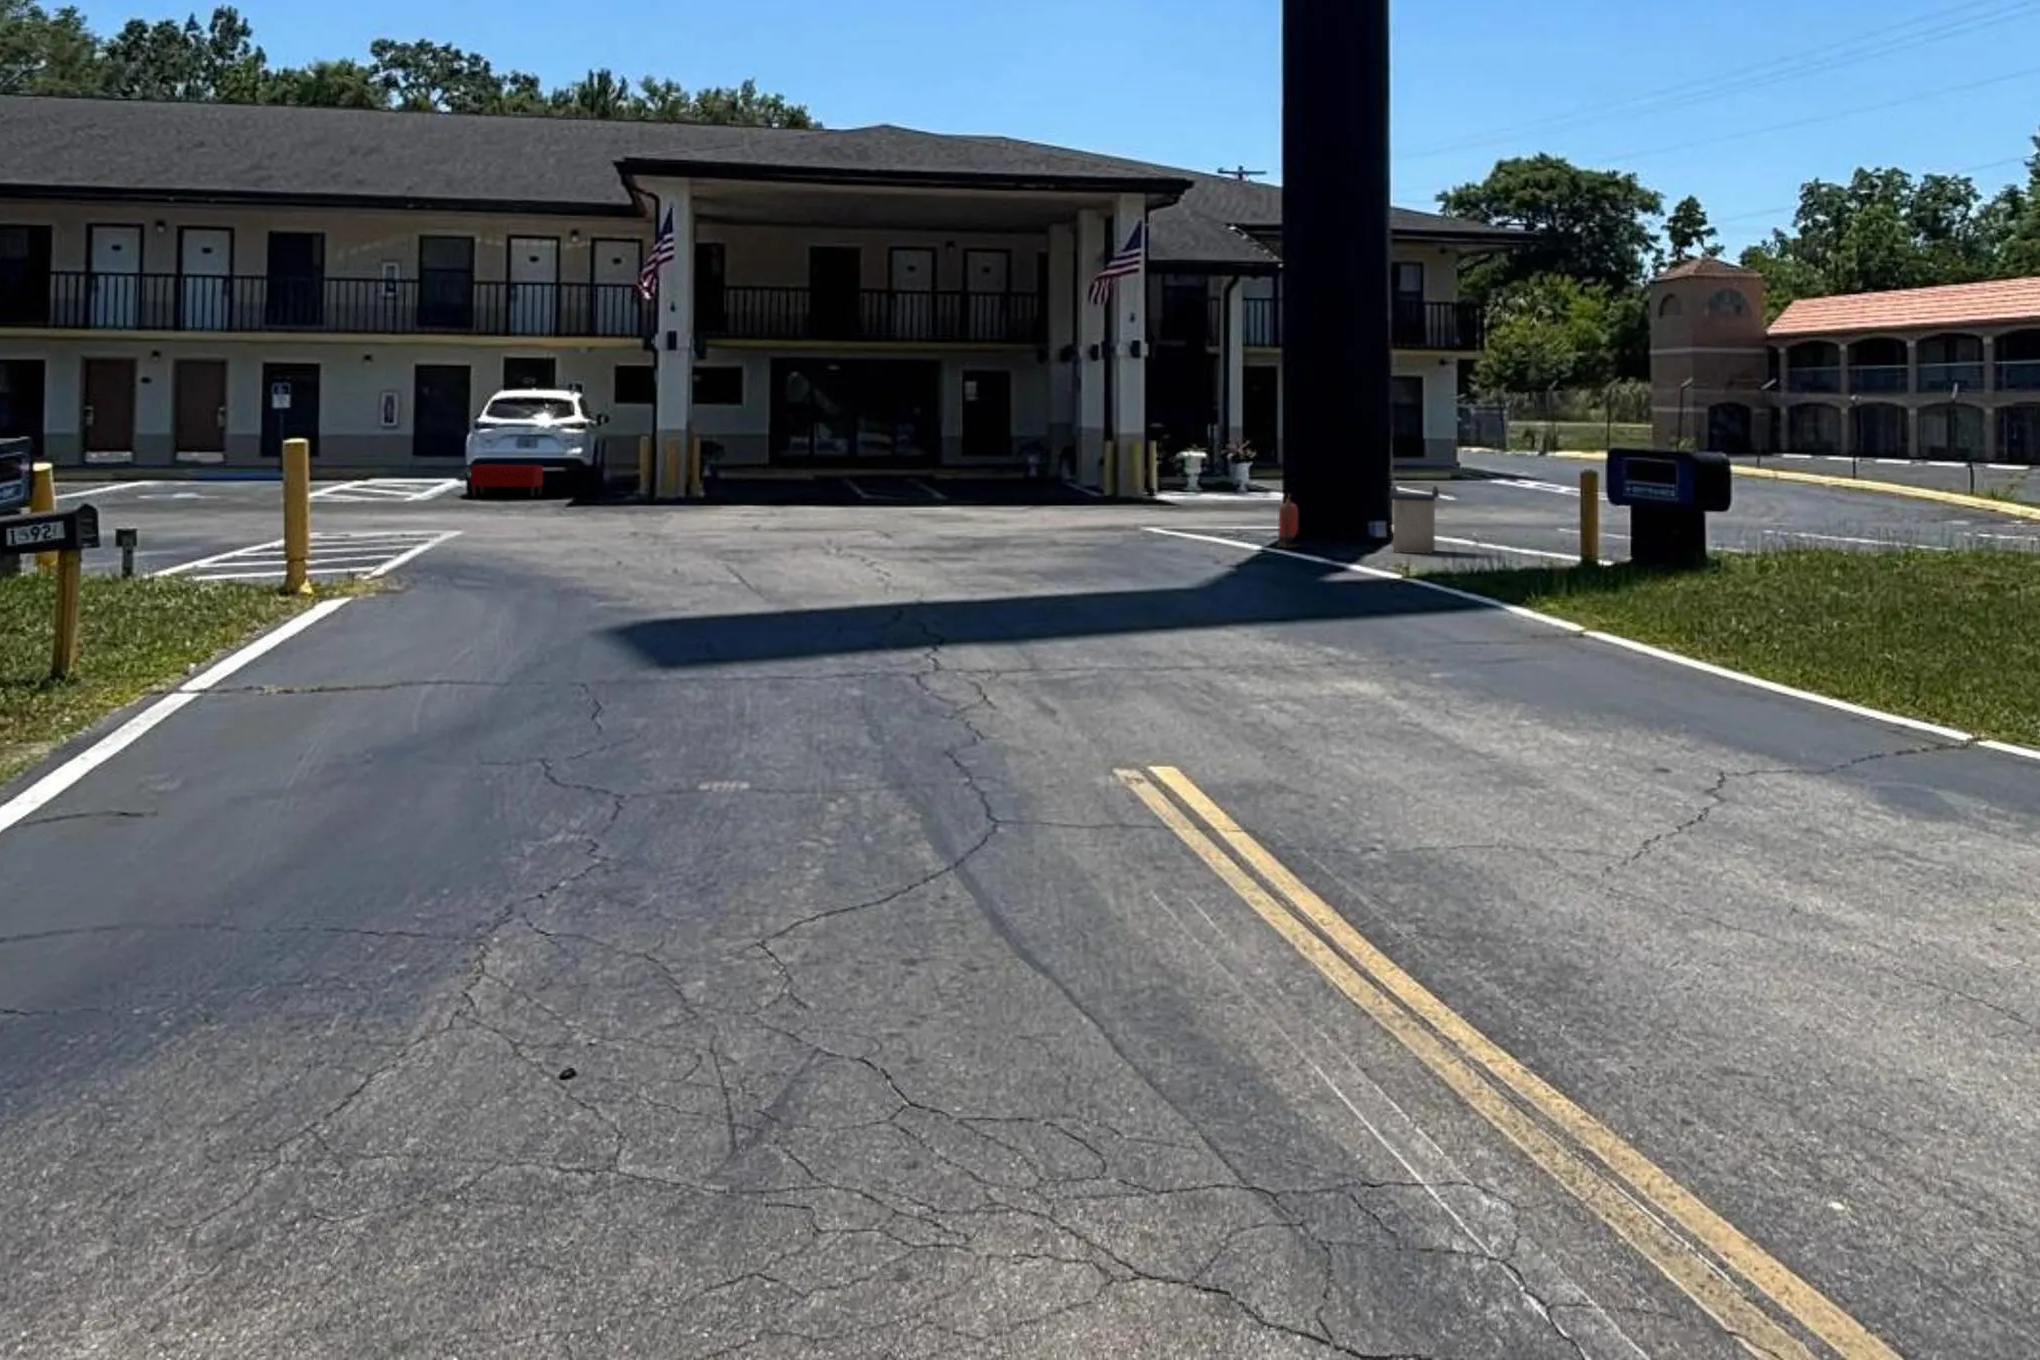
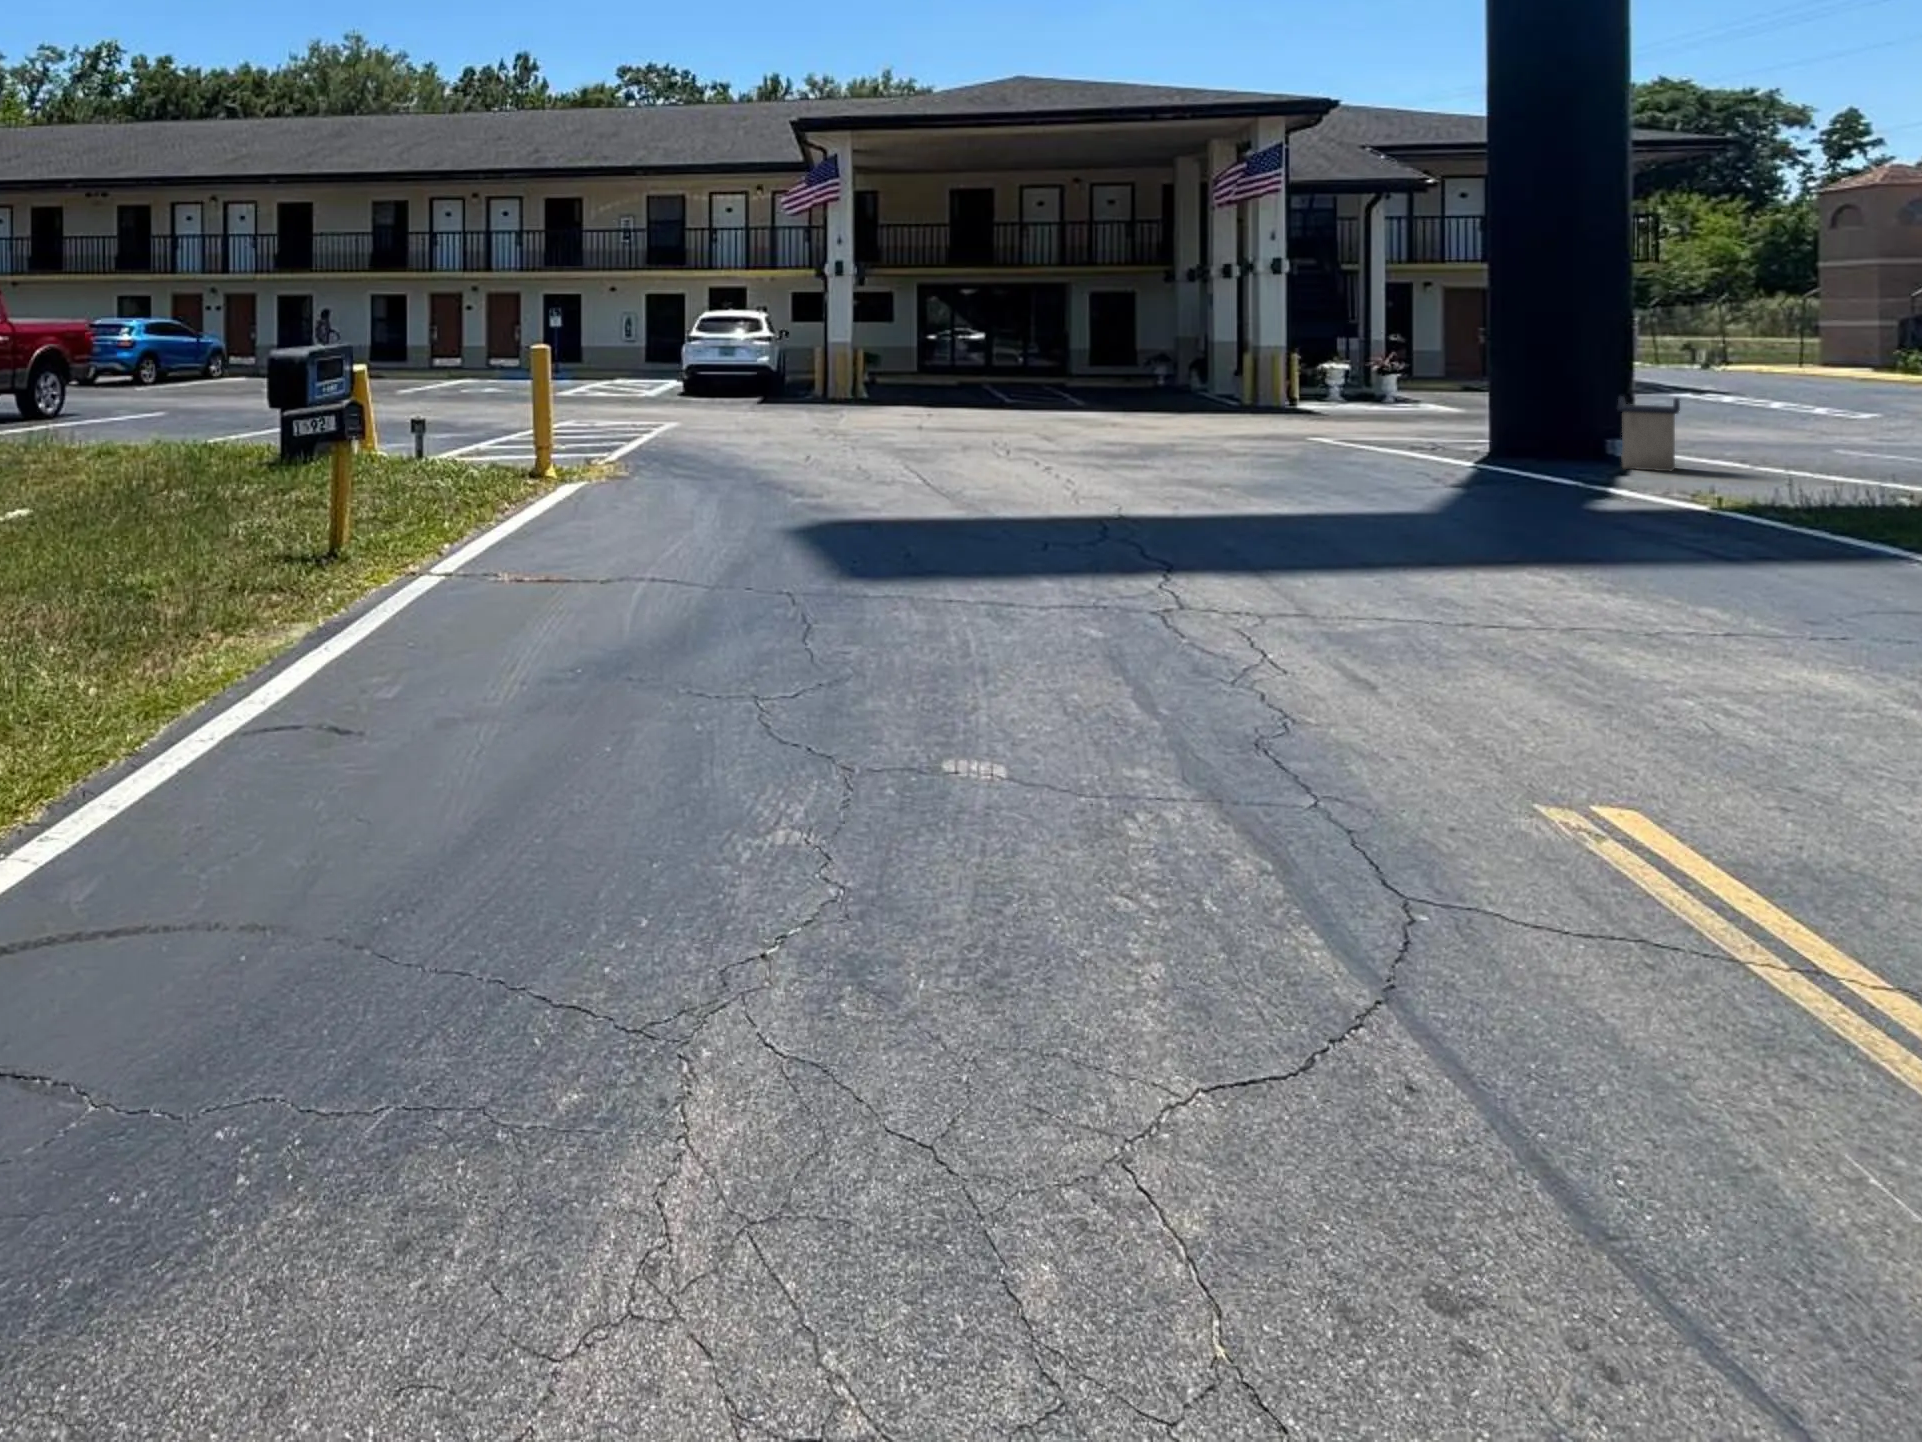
bench: present [471,465,543,496] -> none [688,371,744,397]
fire extinguisher: present [1278,498,1298,548] -> none [1474,405,1499,460]

